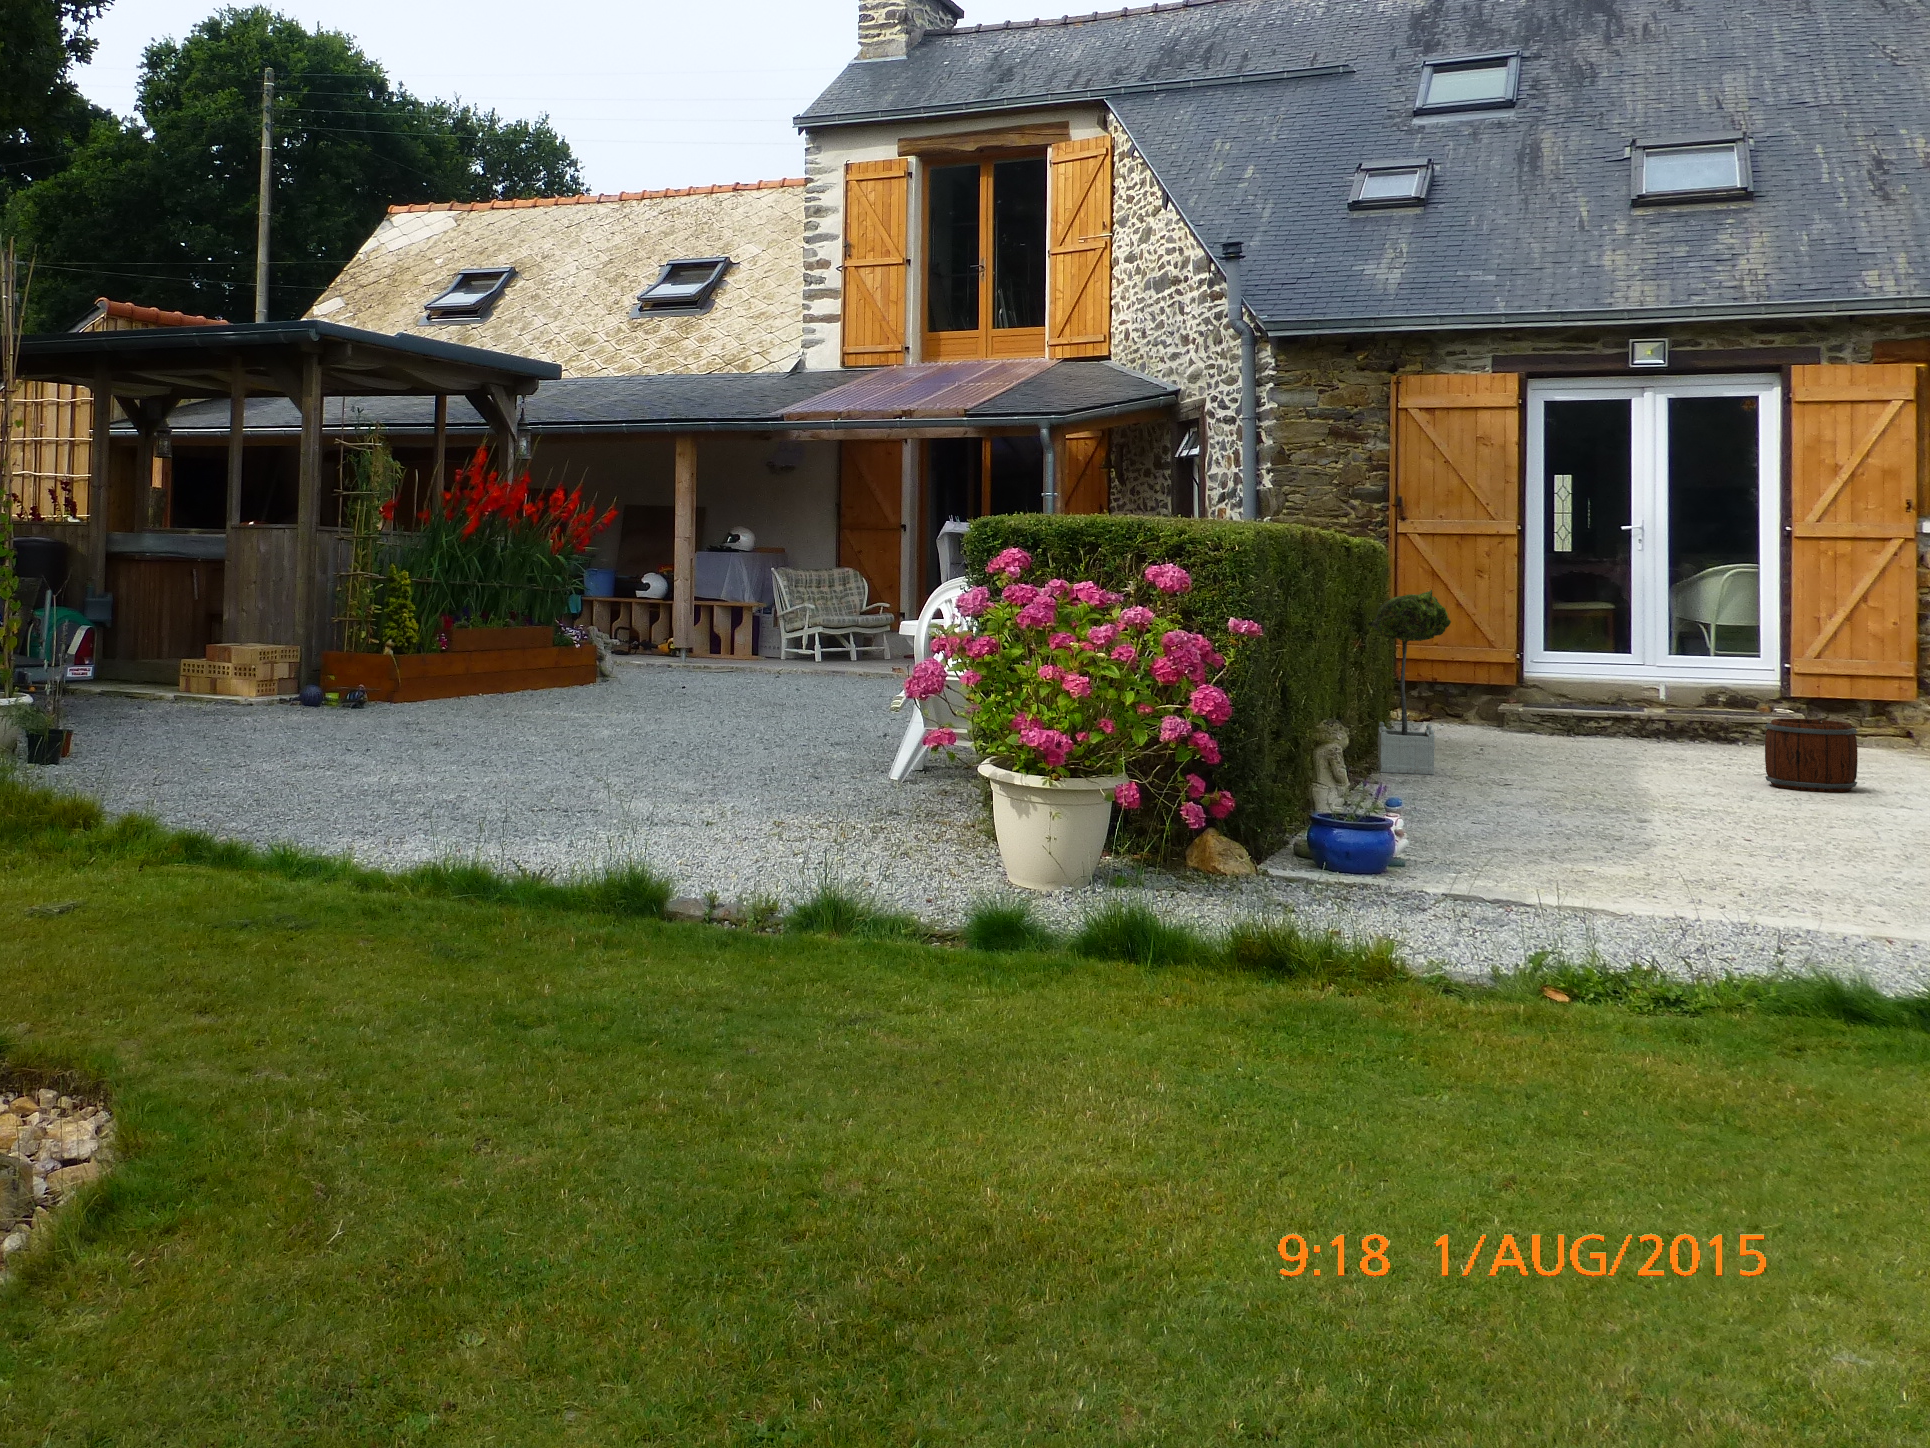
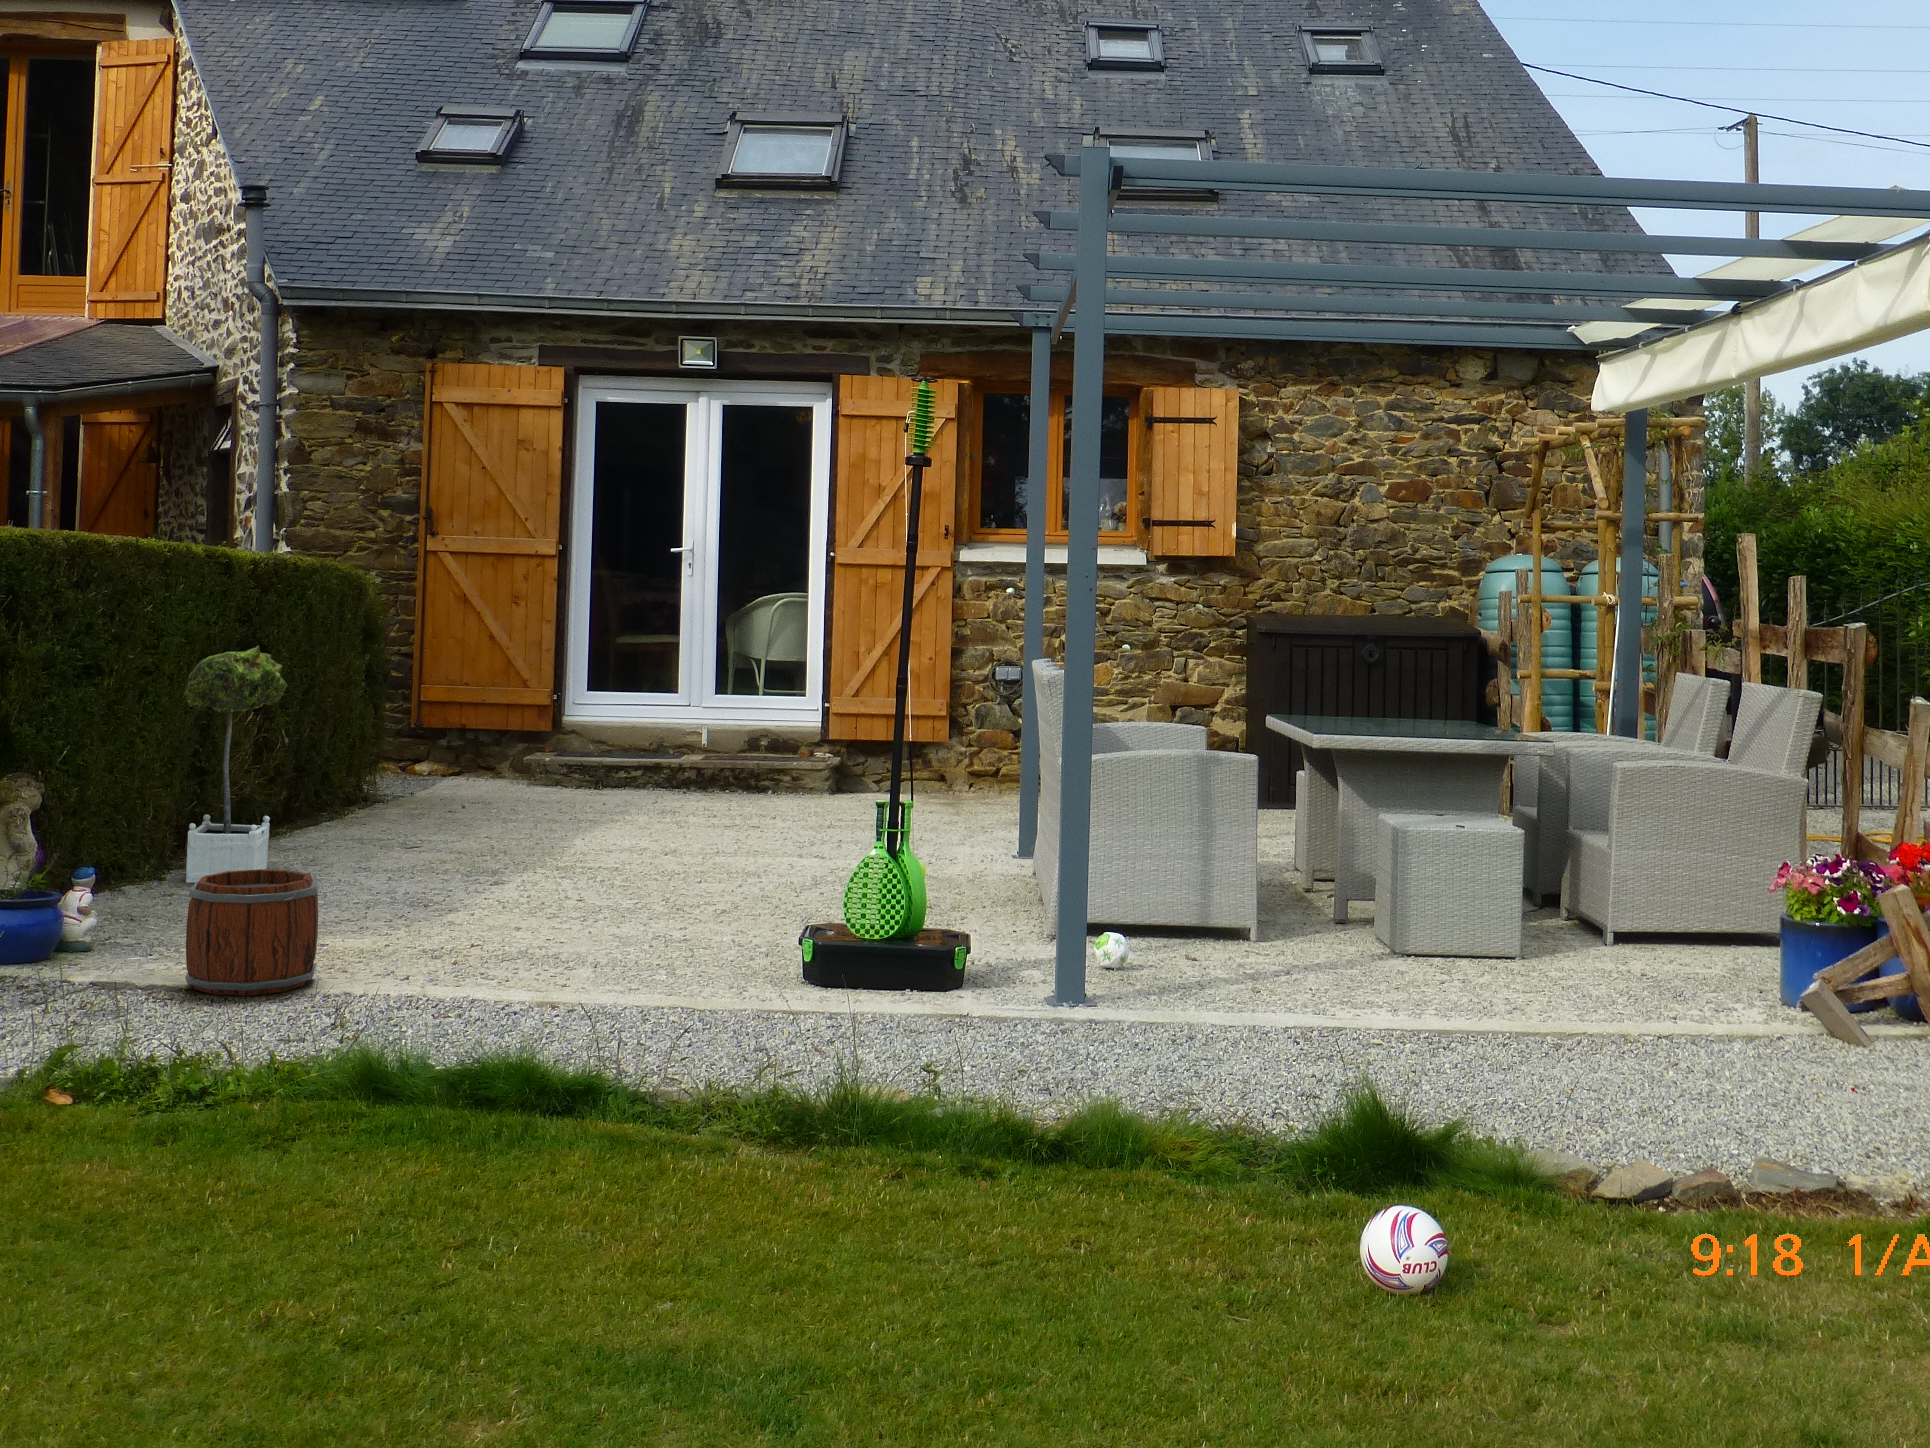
bucket: present [1765,718,1858,792] -> present [185,869,319,996]

